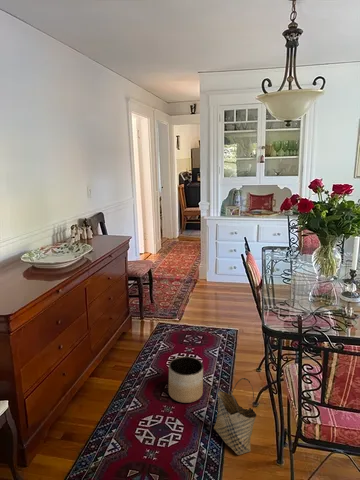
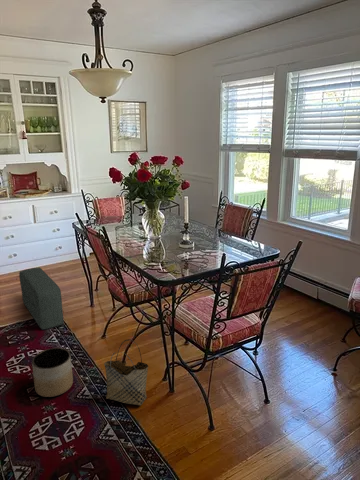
pouf: none [214,282,239,343] -> present [19,268,64,329]

